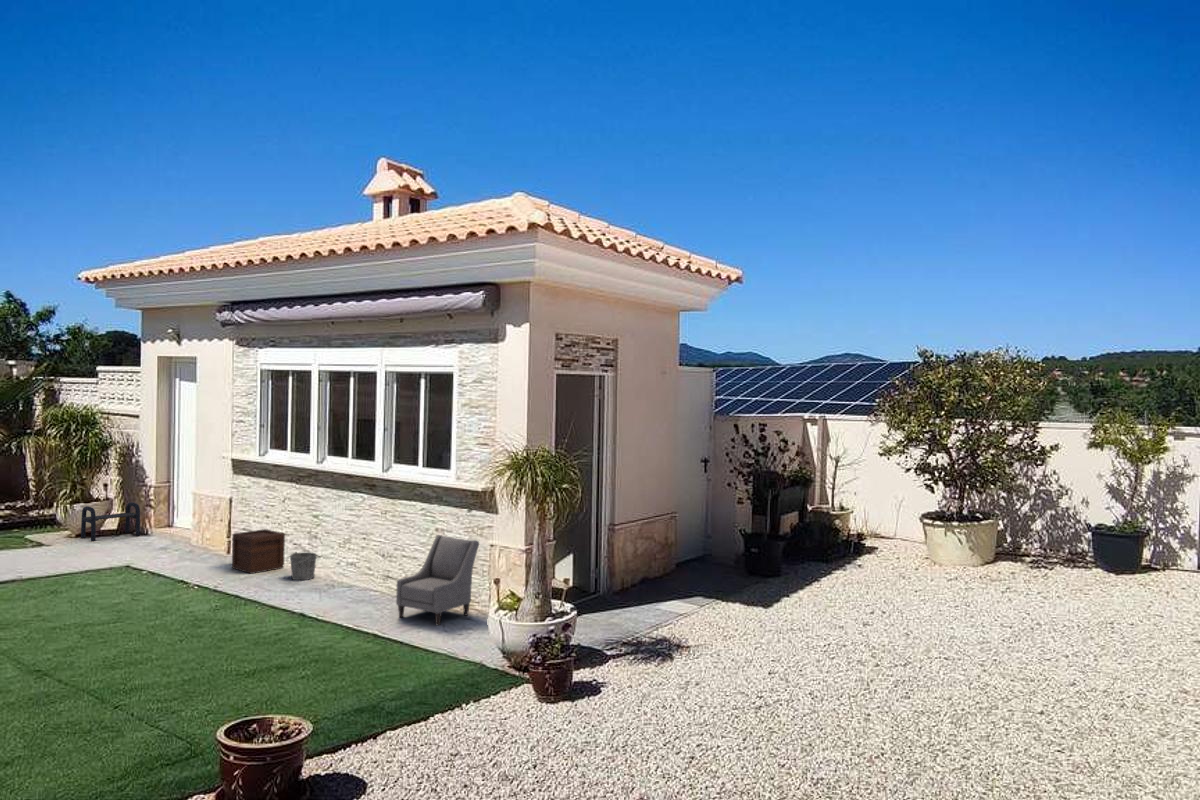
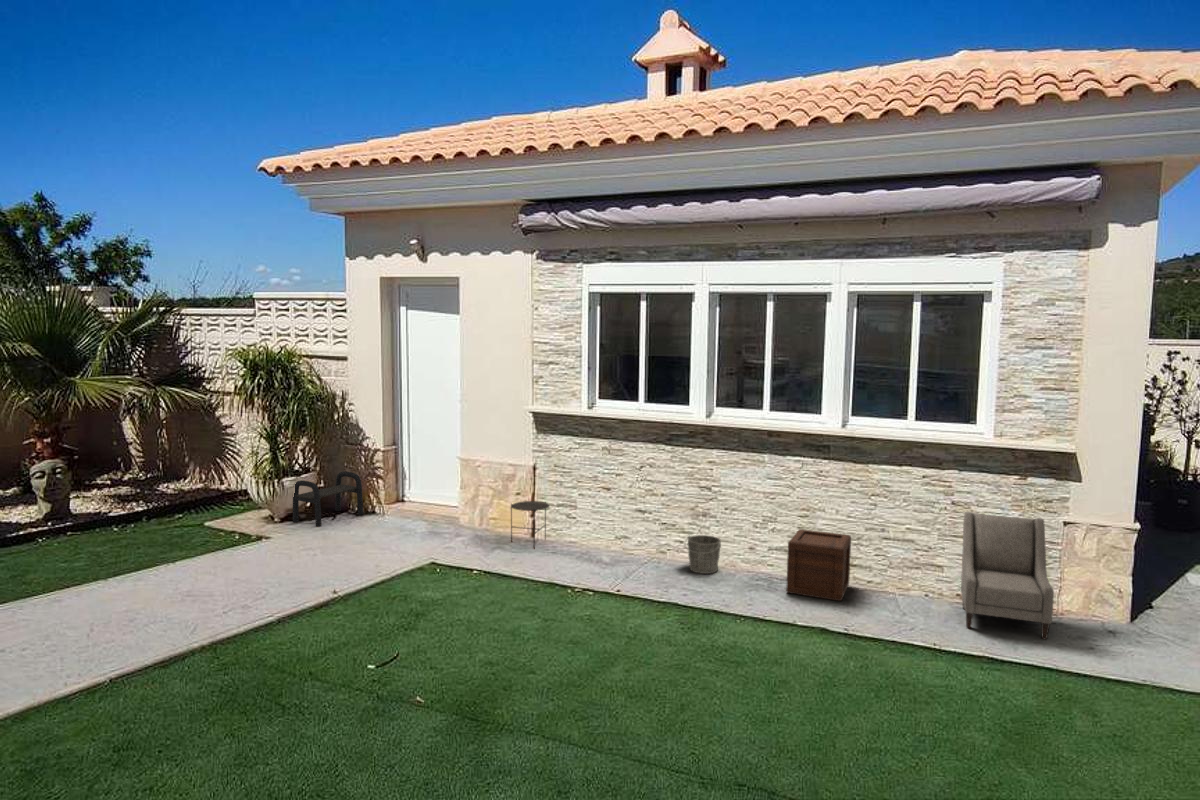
side table: none [202,526,236,561] -> present [511,501,550,549]
wooden crate: present [232,529,285,574] -> present [786,529,851,601]

